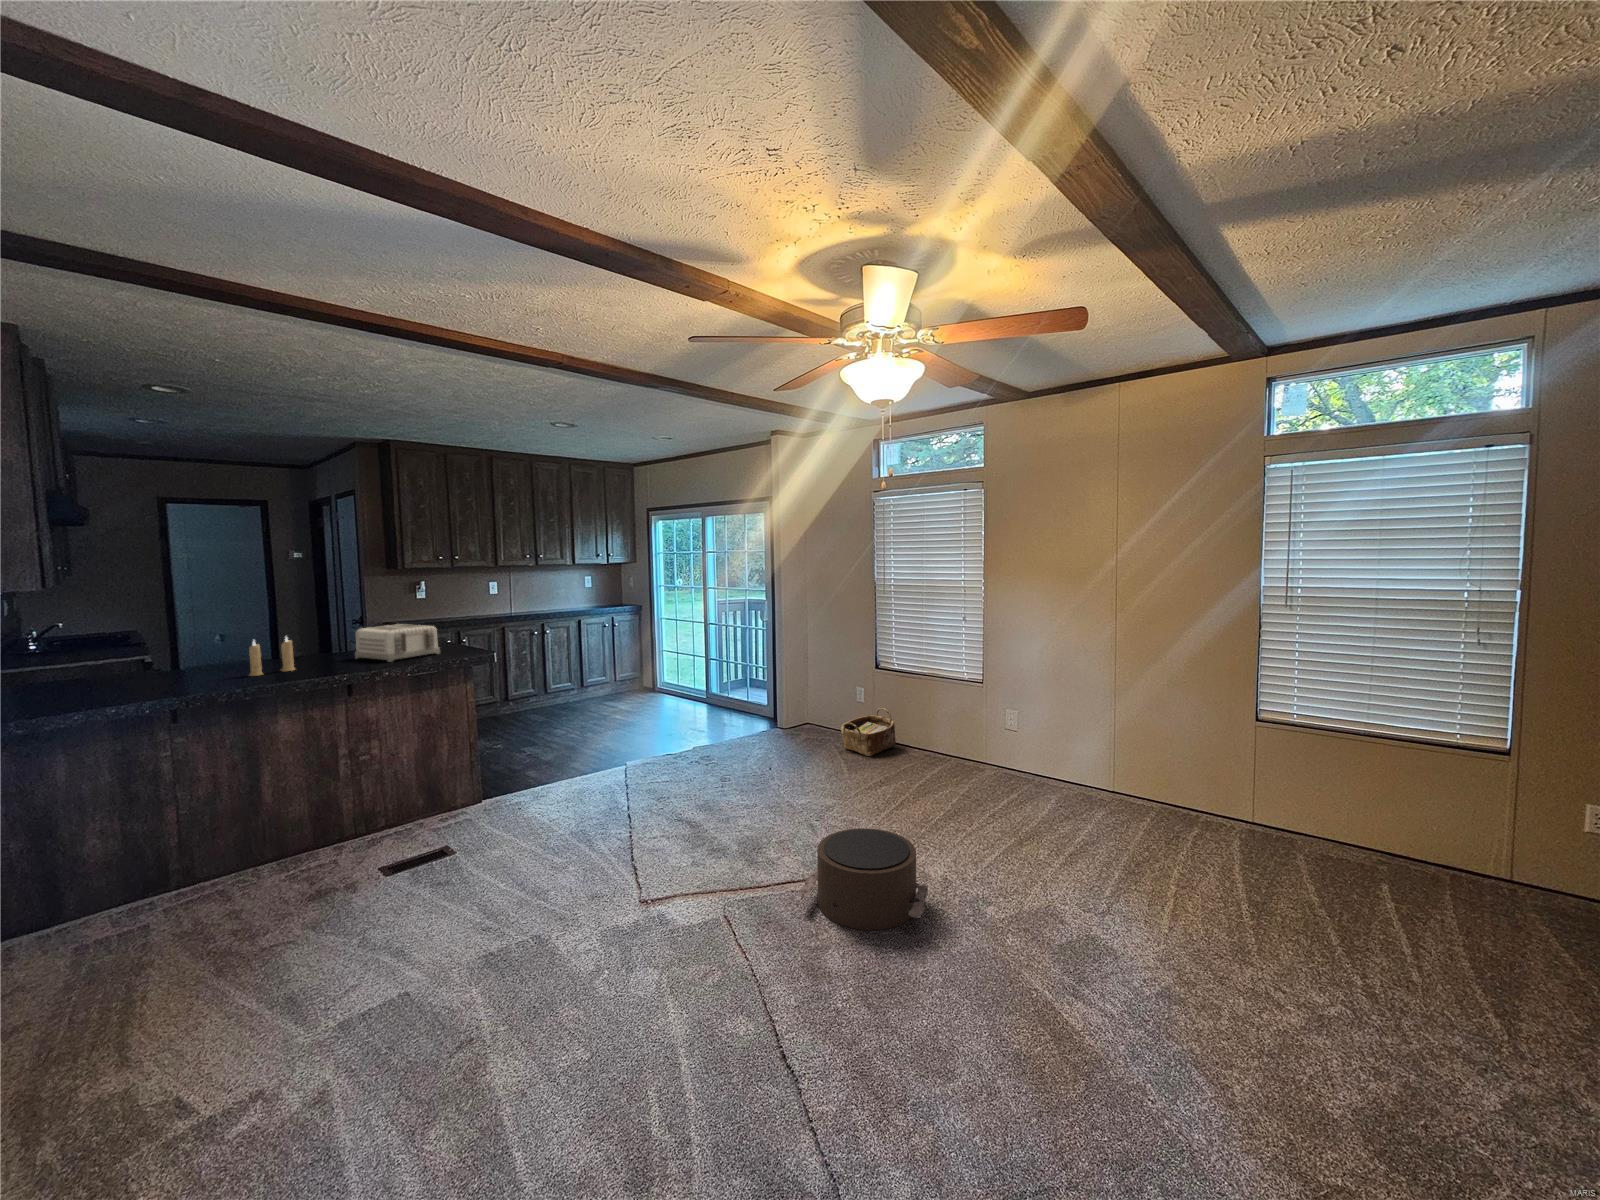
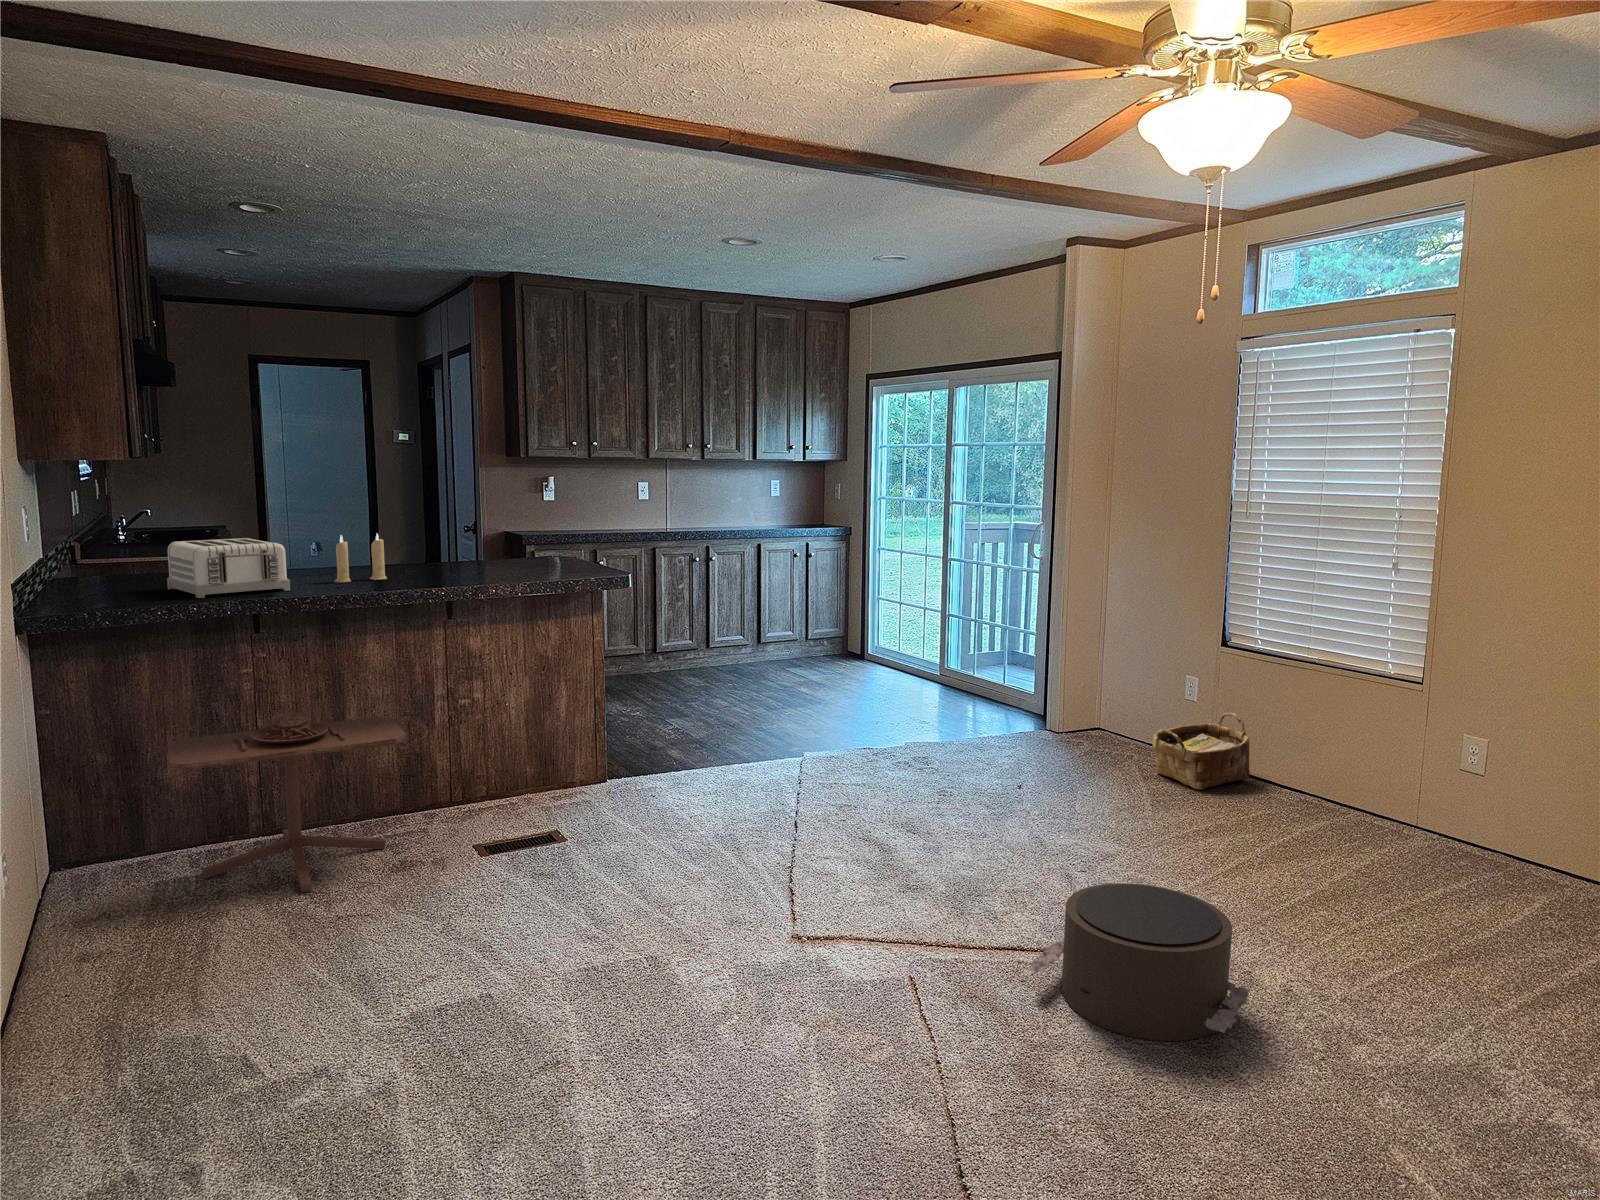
toaster: present [355,624,440,662] -> present [167,538,290,598]
side table: none [86,778,320,937] -> present [168,712,407,893]

